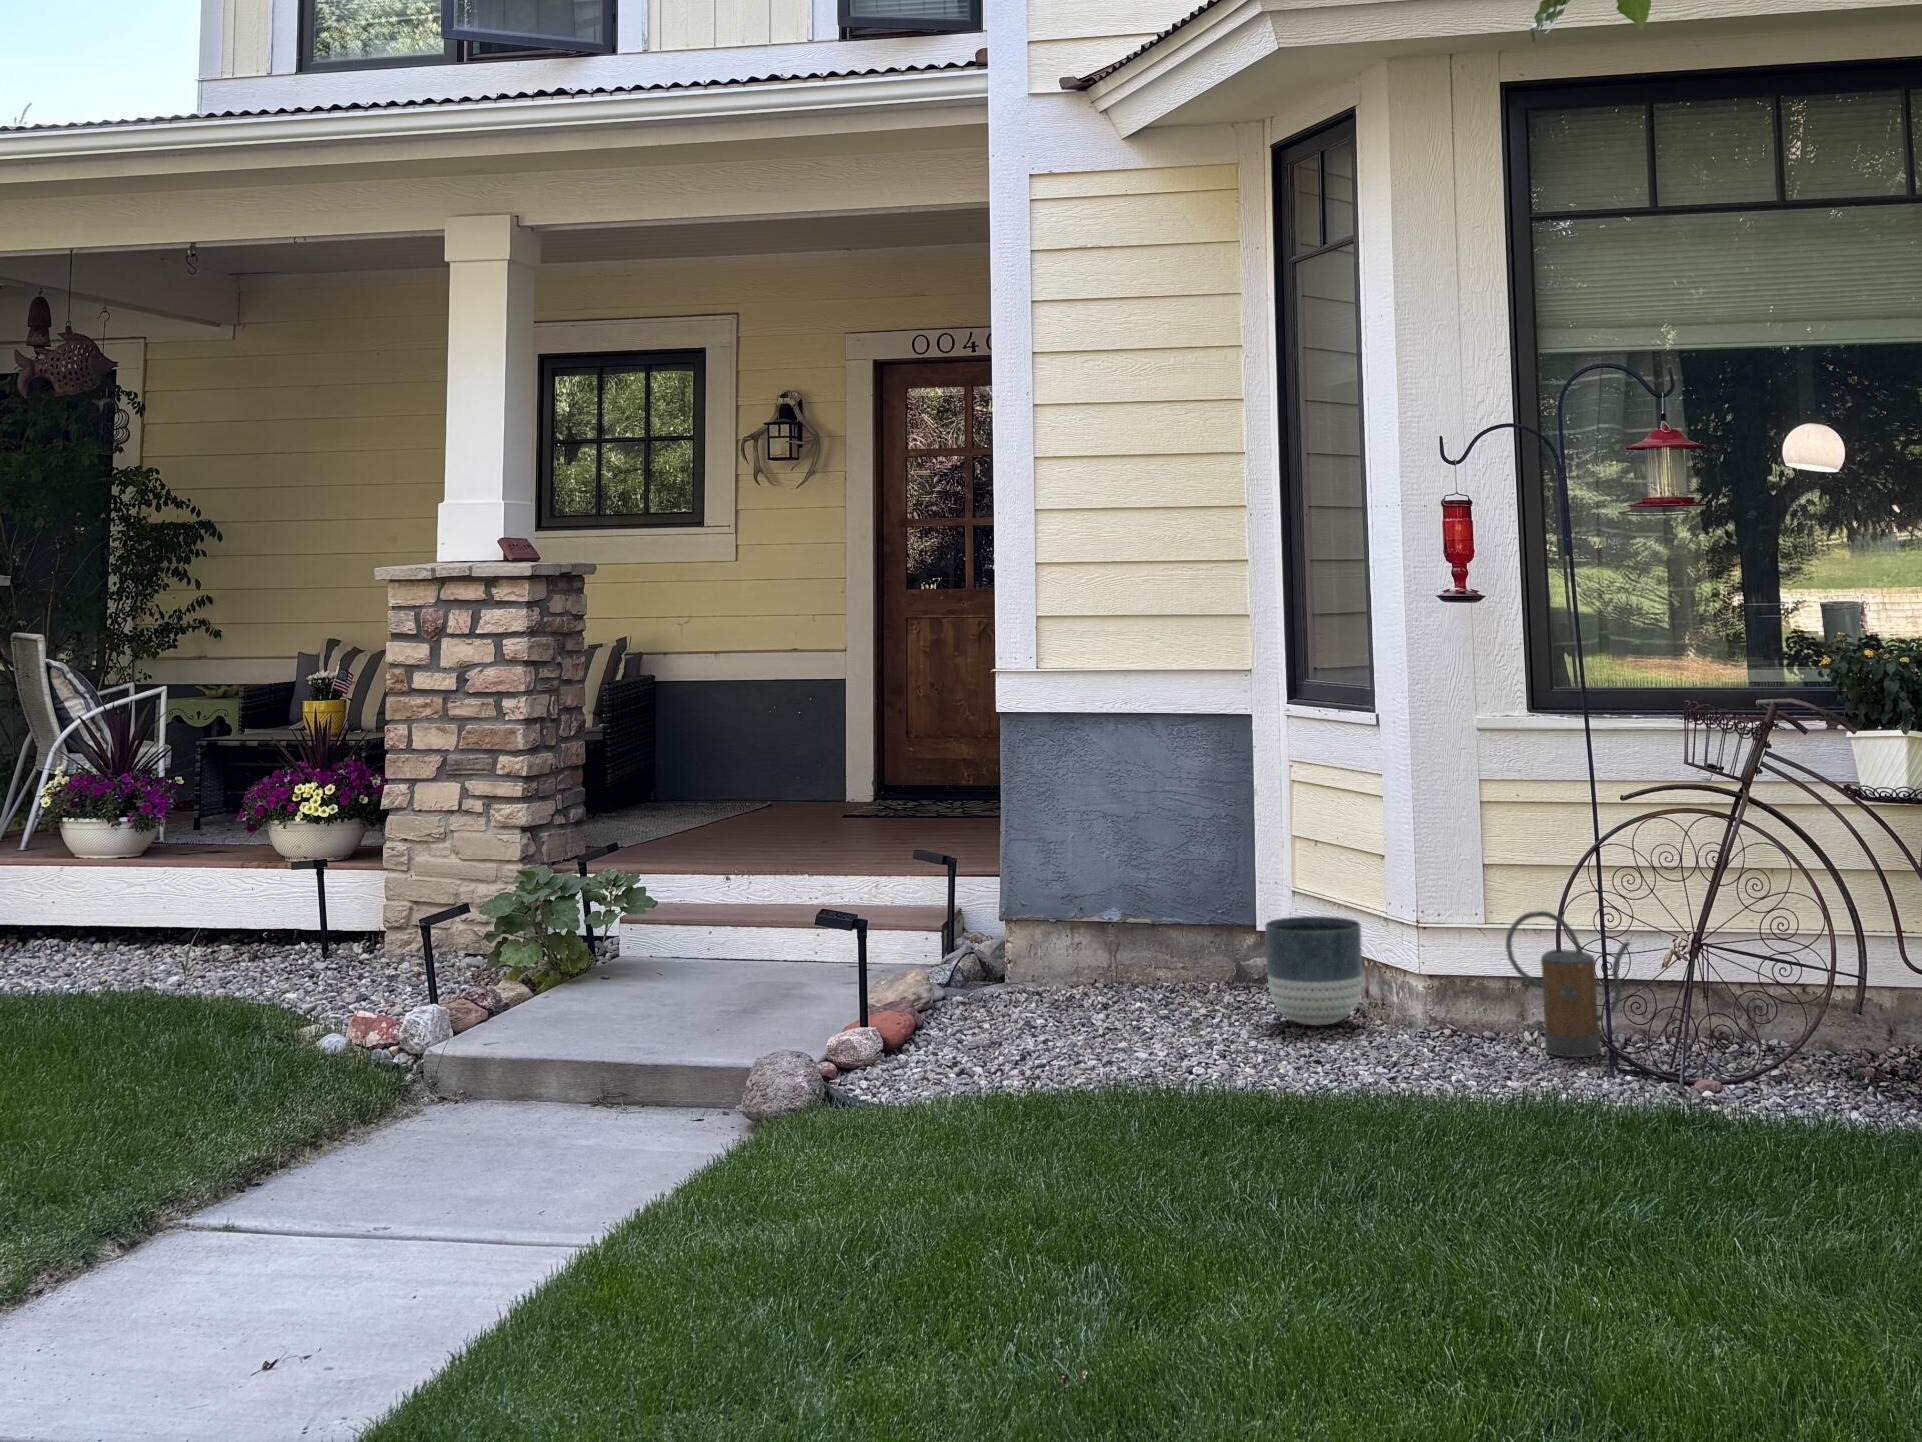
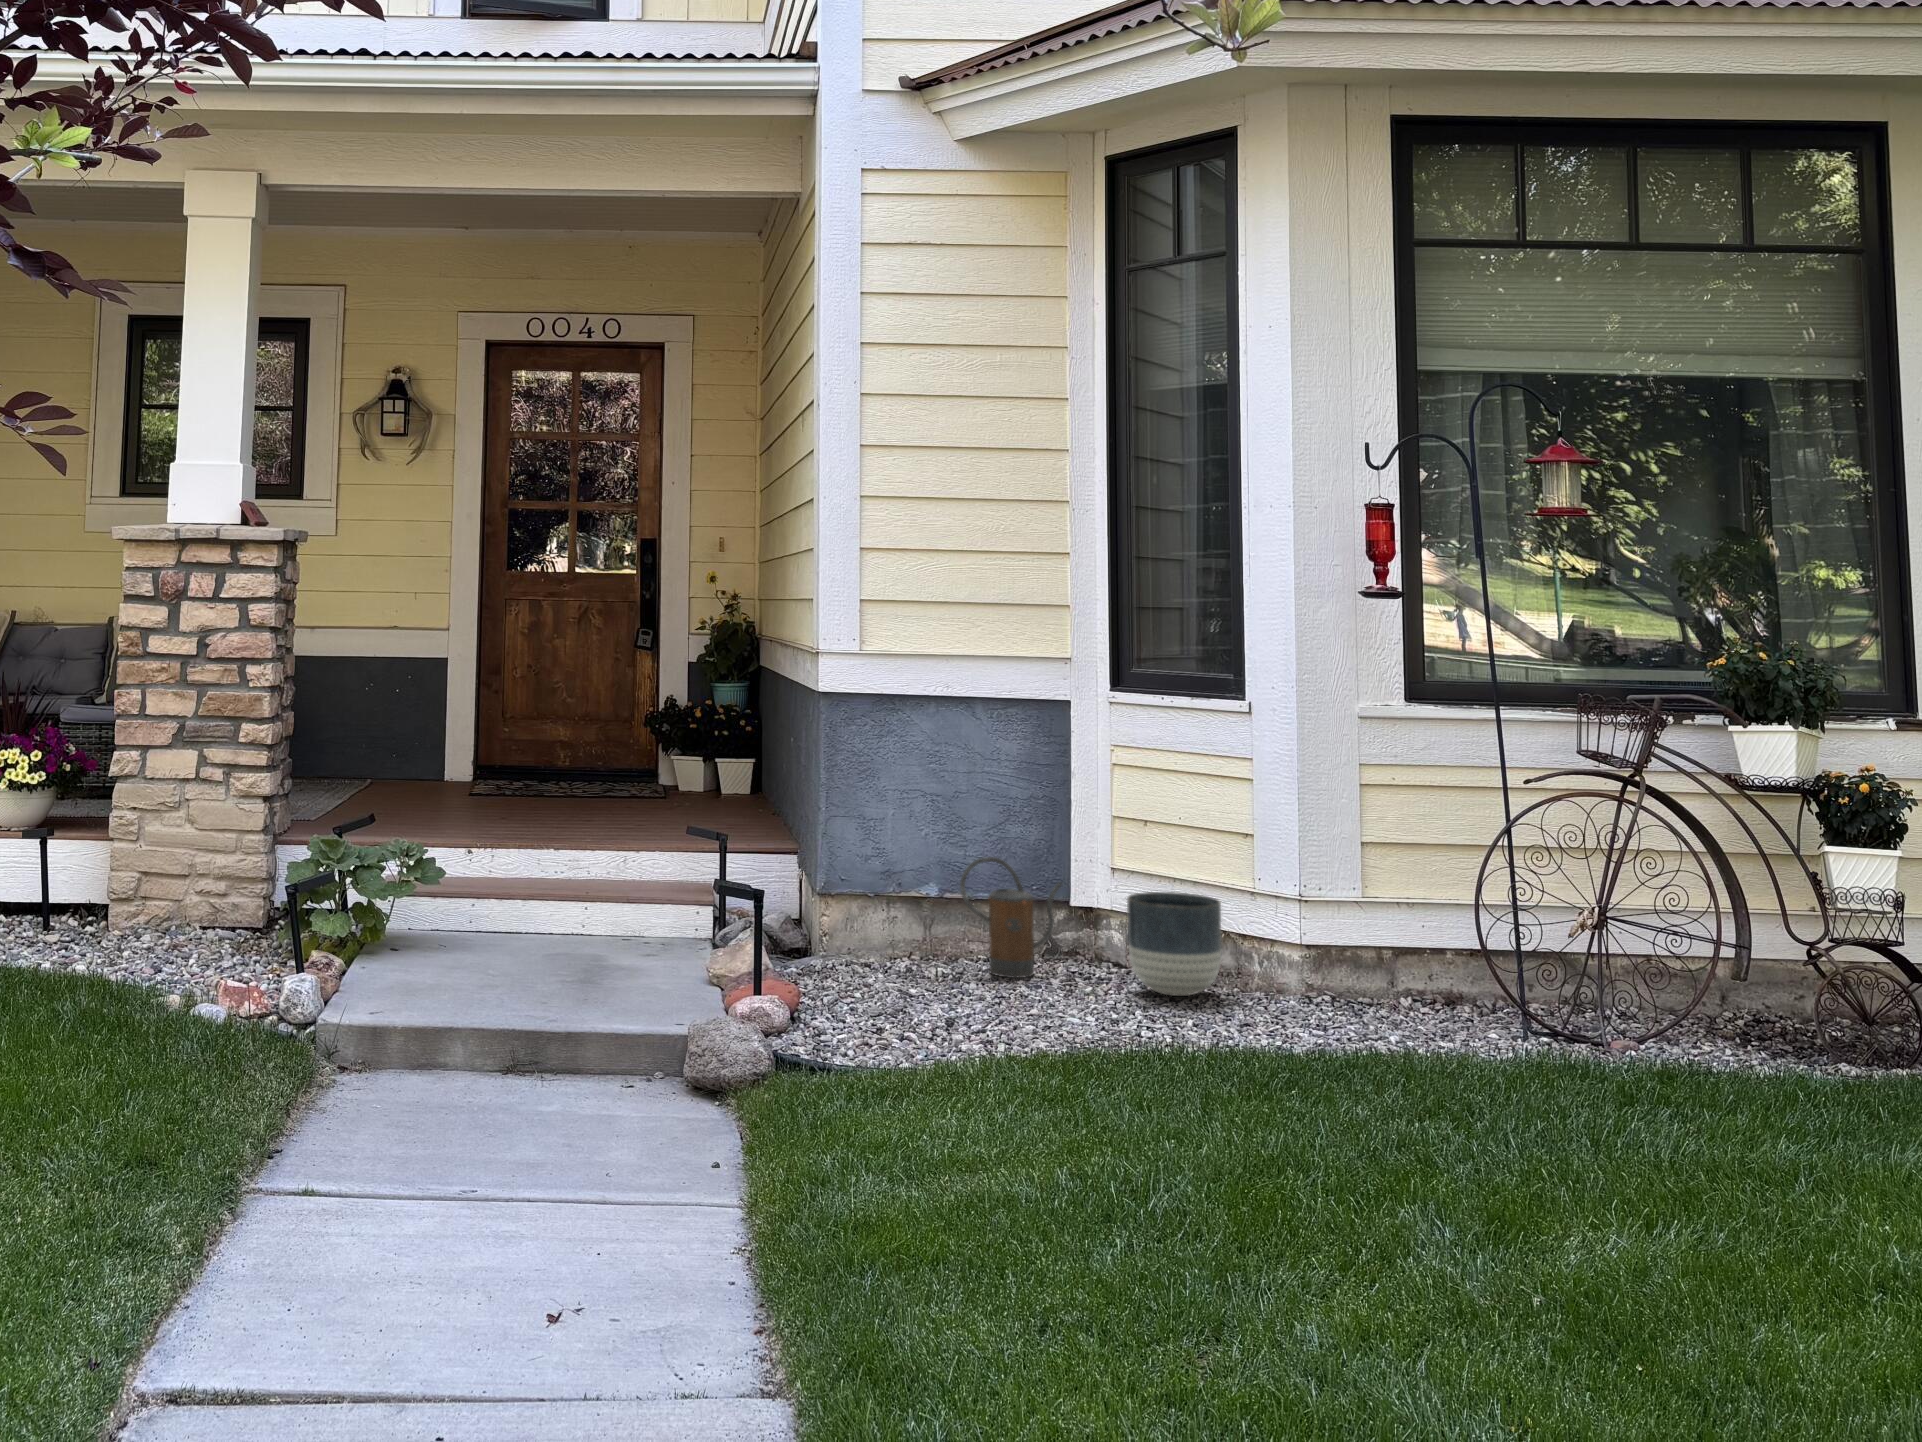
watering can: present [1506,911,1630,1057] -> present [960,857,1062,978]

